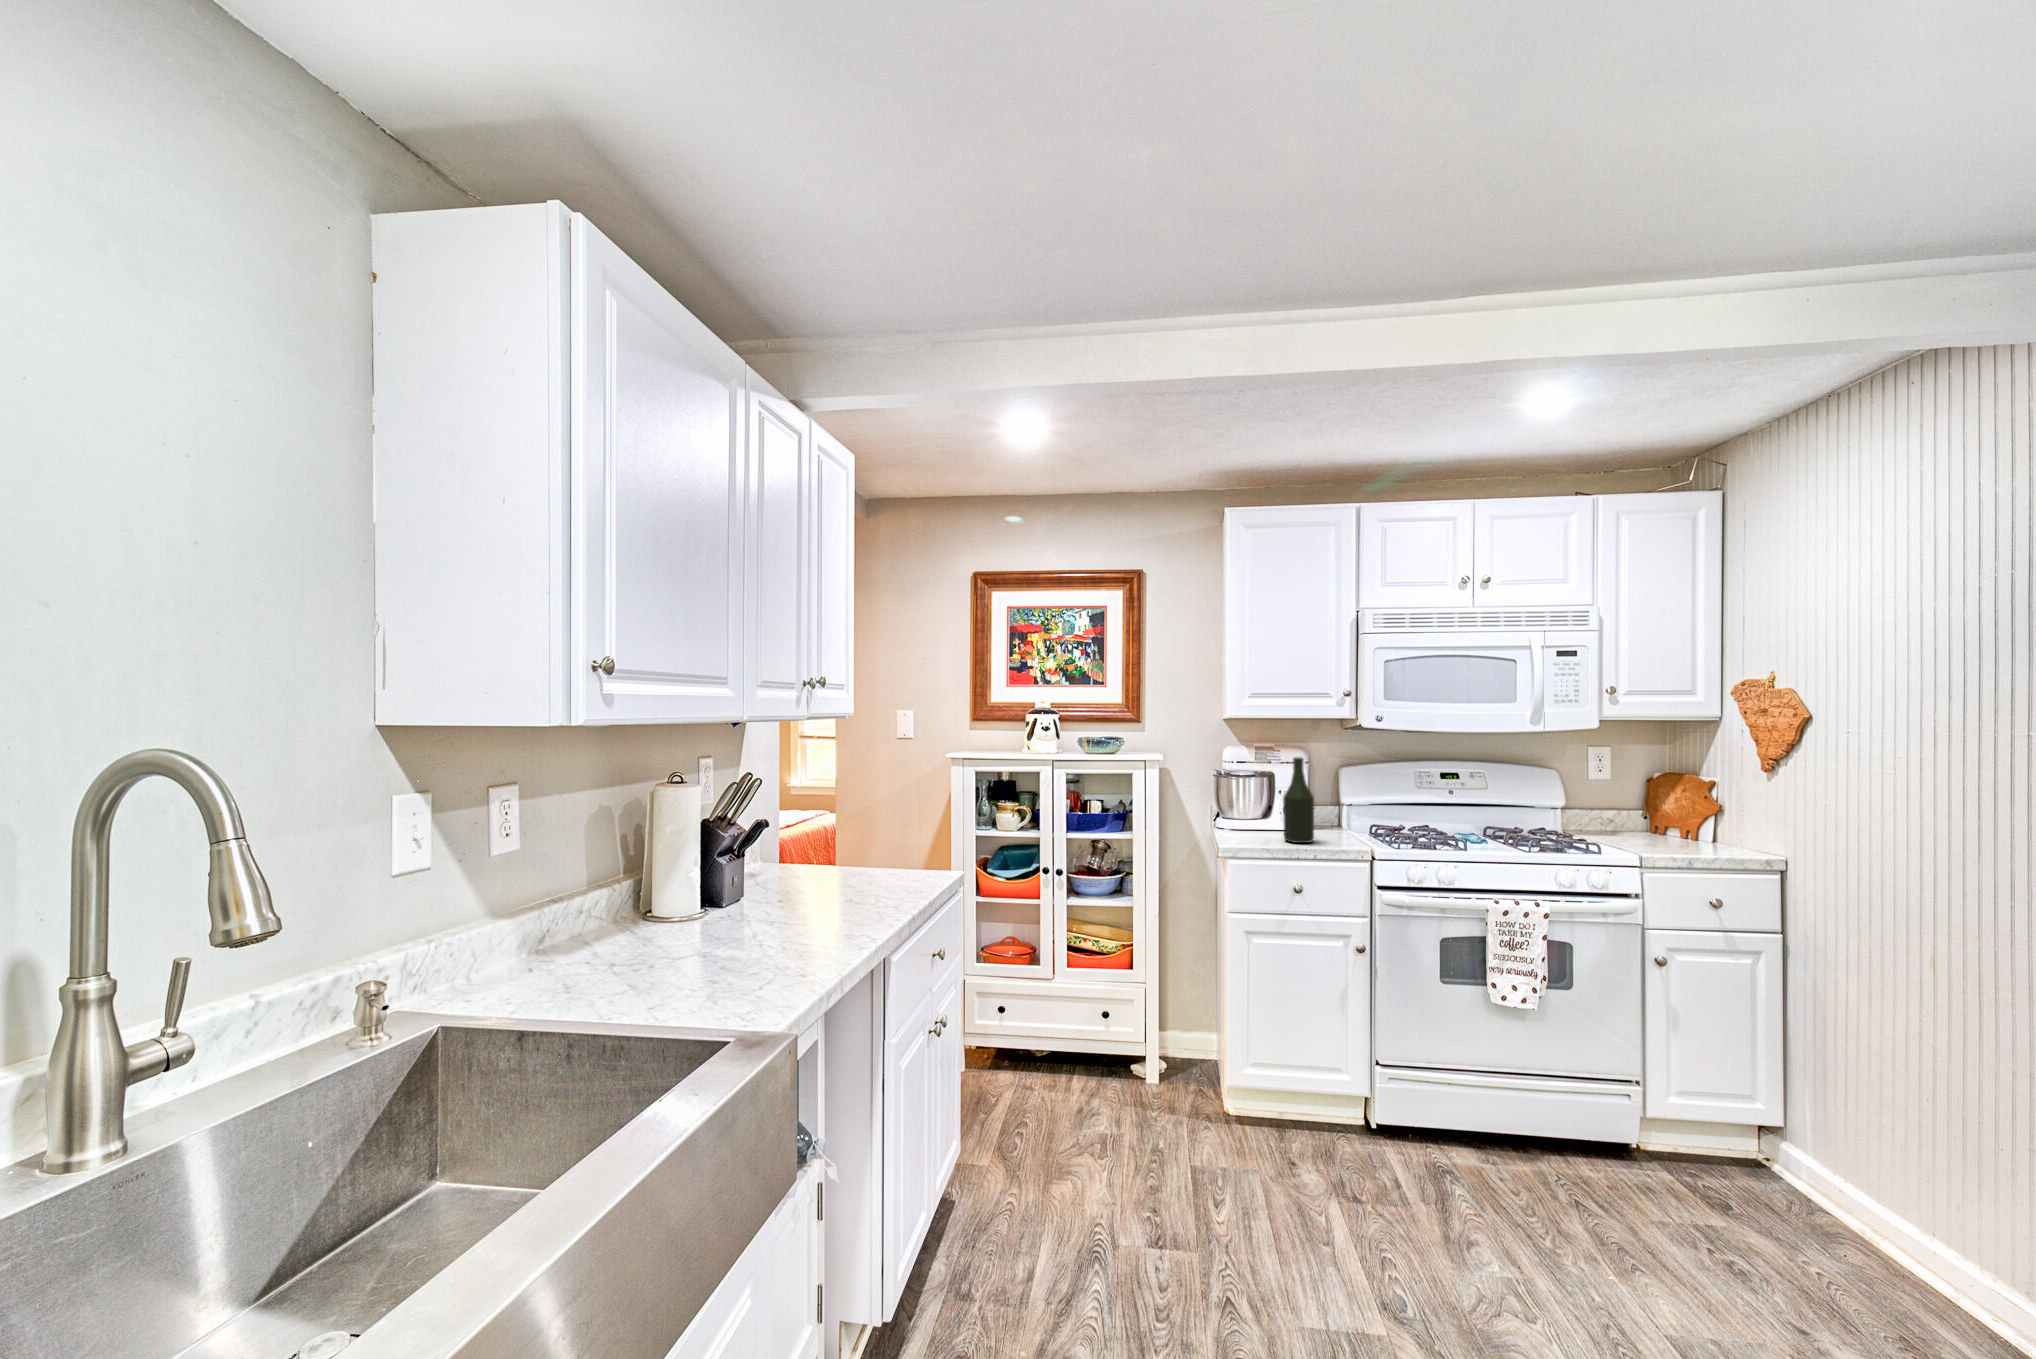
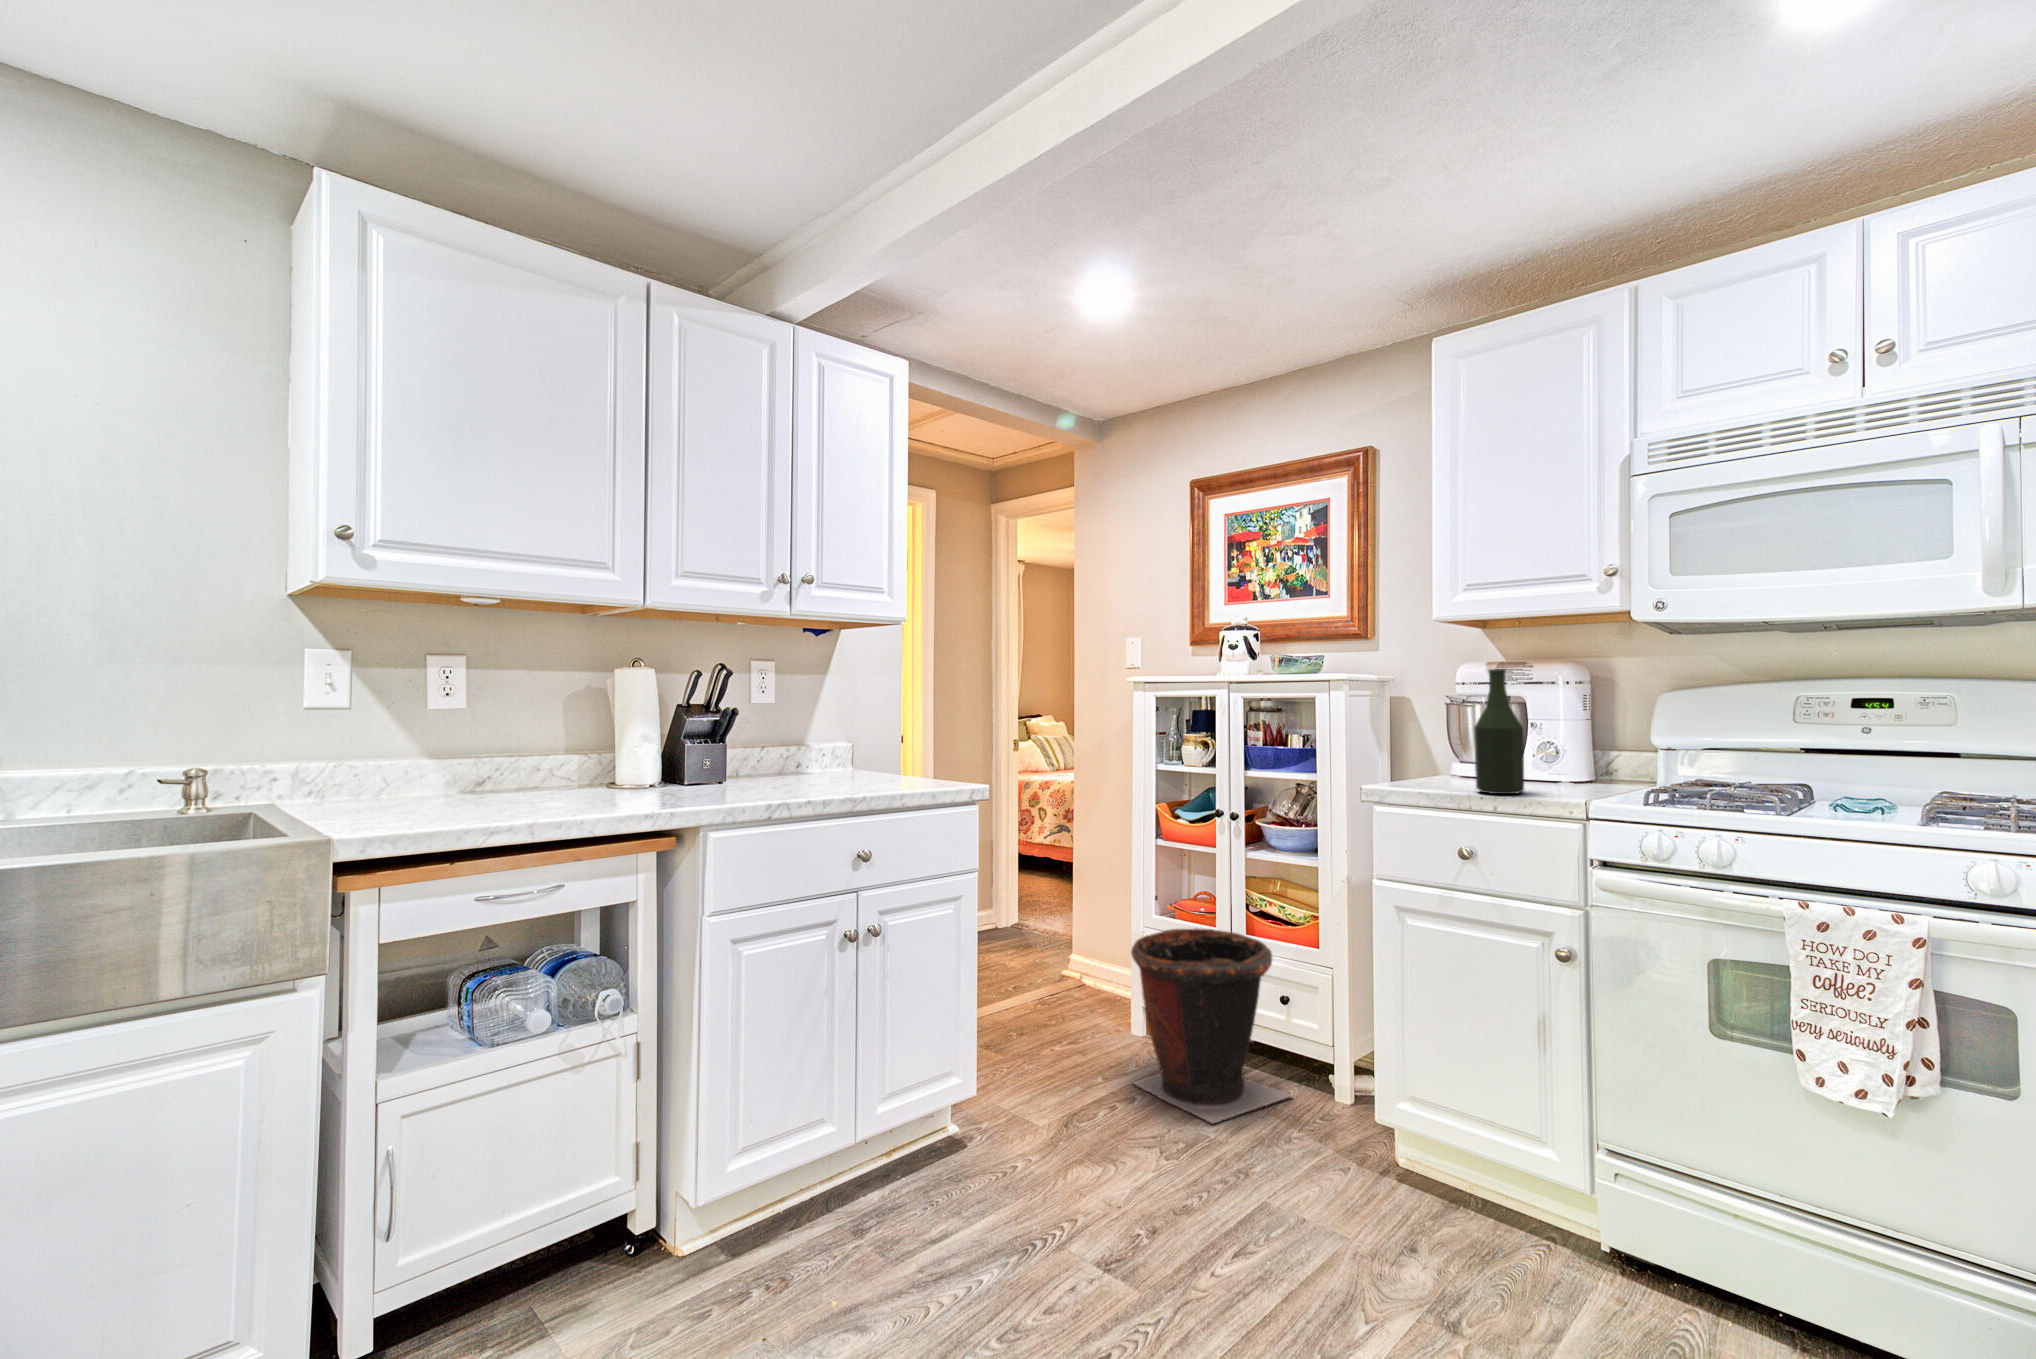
waste bin: none [1000,965,1121,1124] -> present [1131,928,1292,1123]

